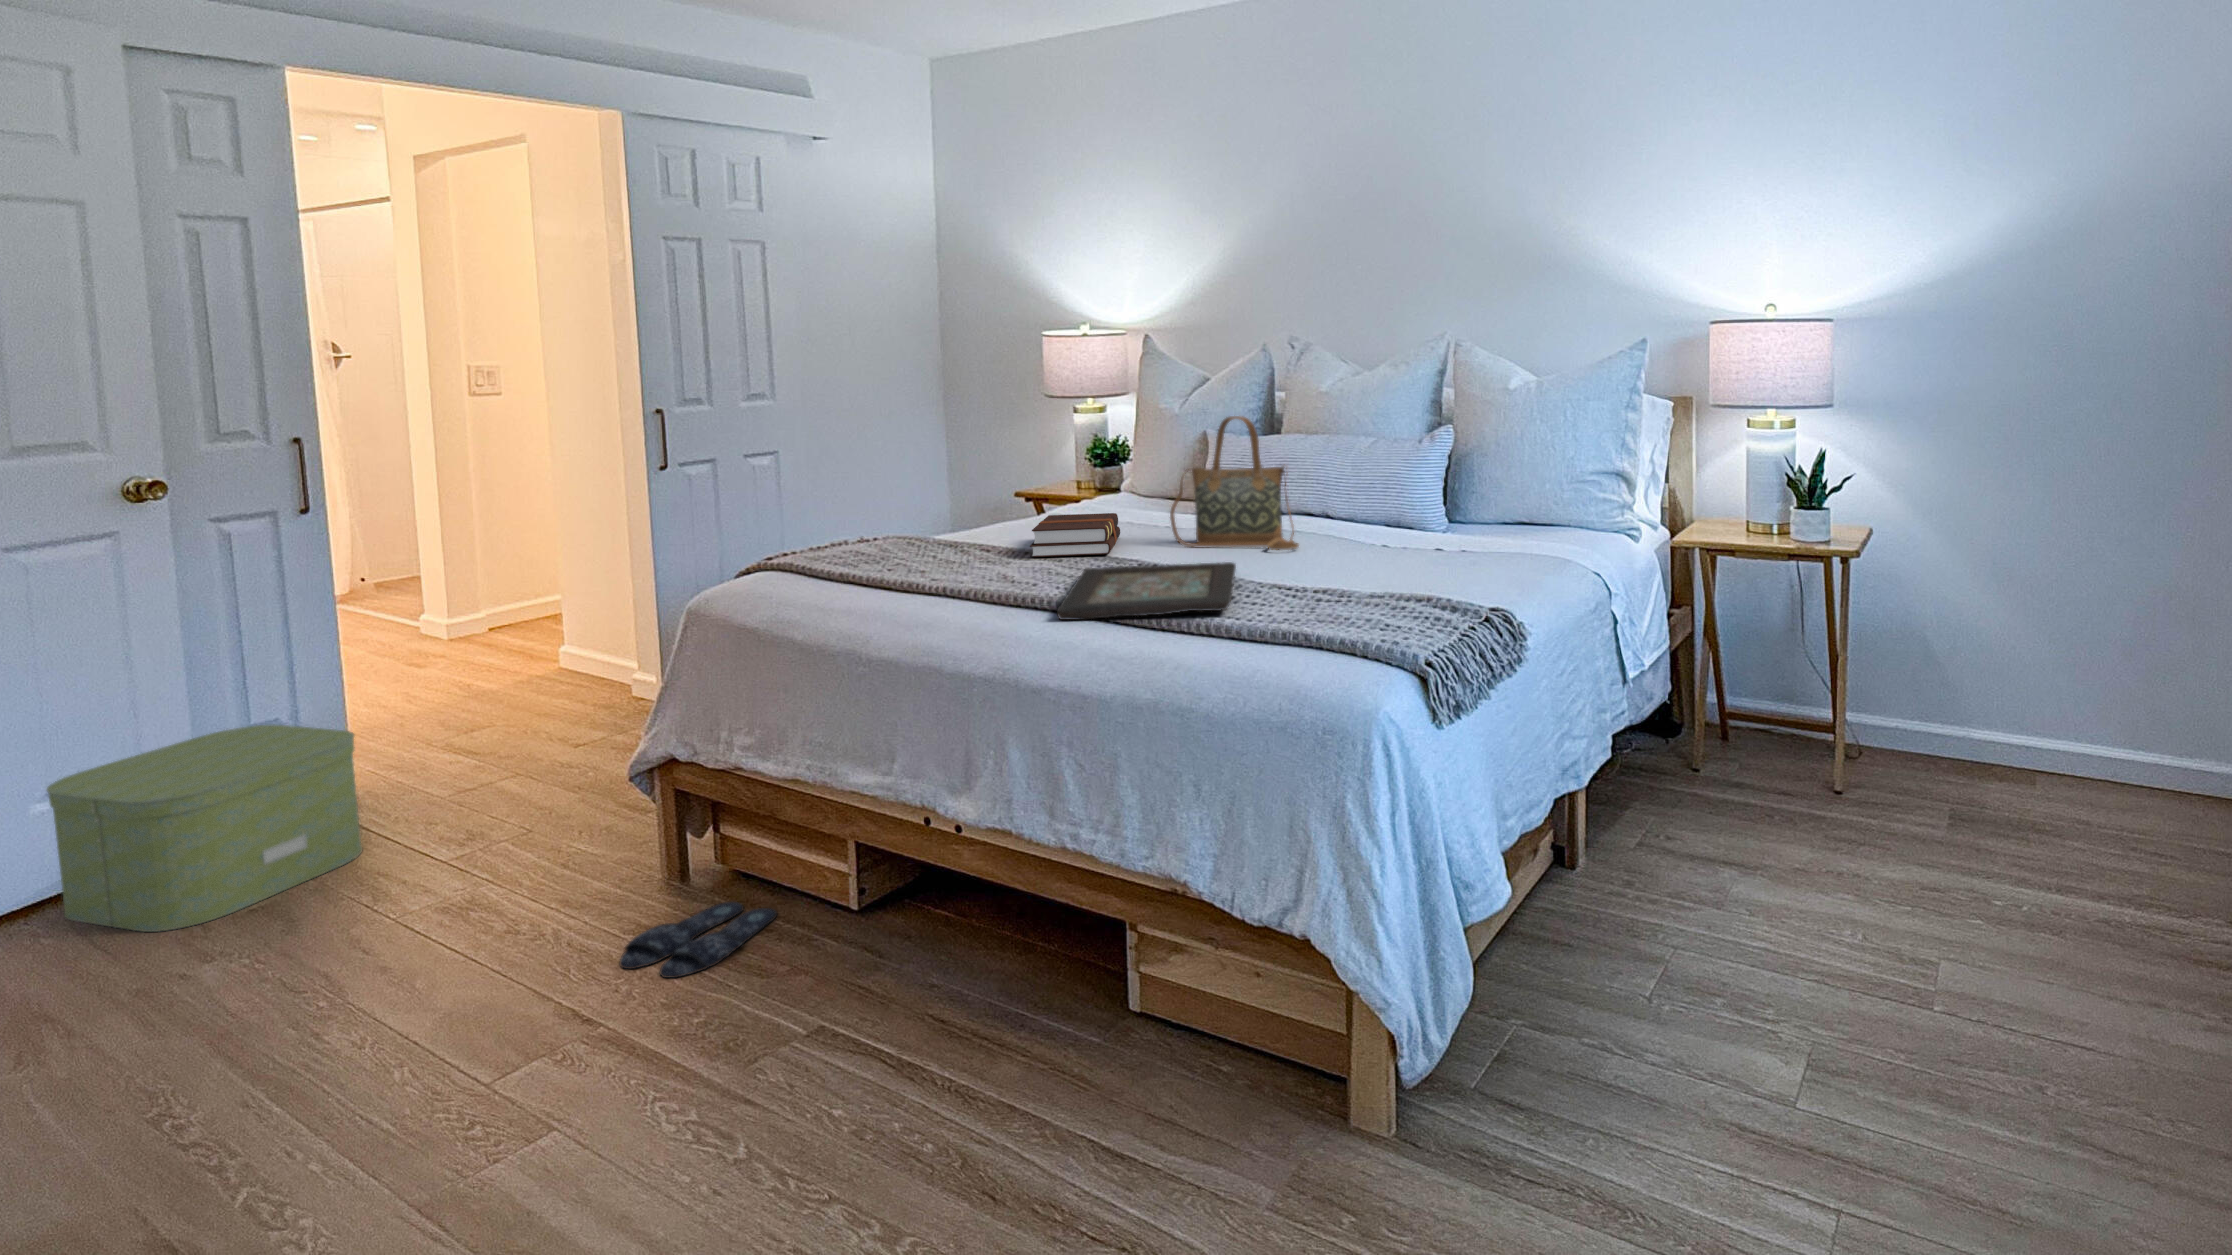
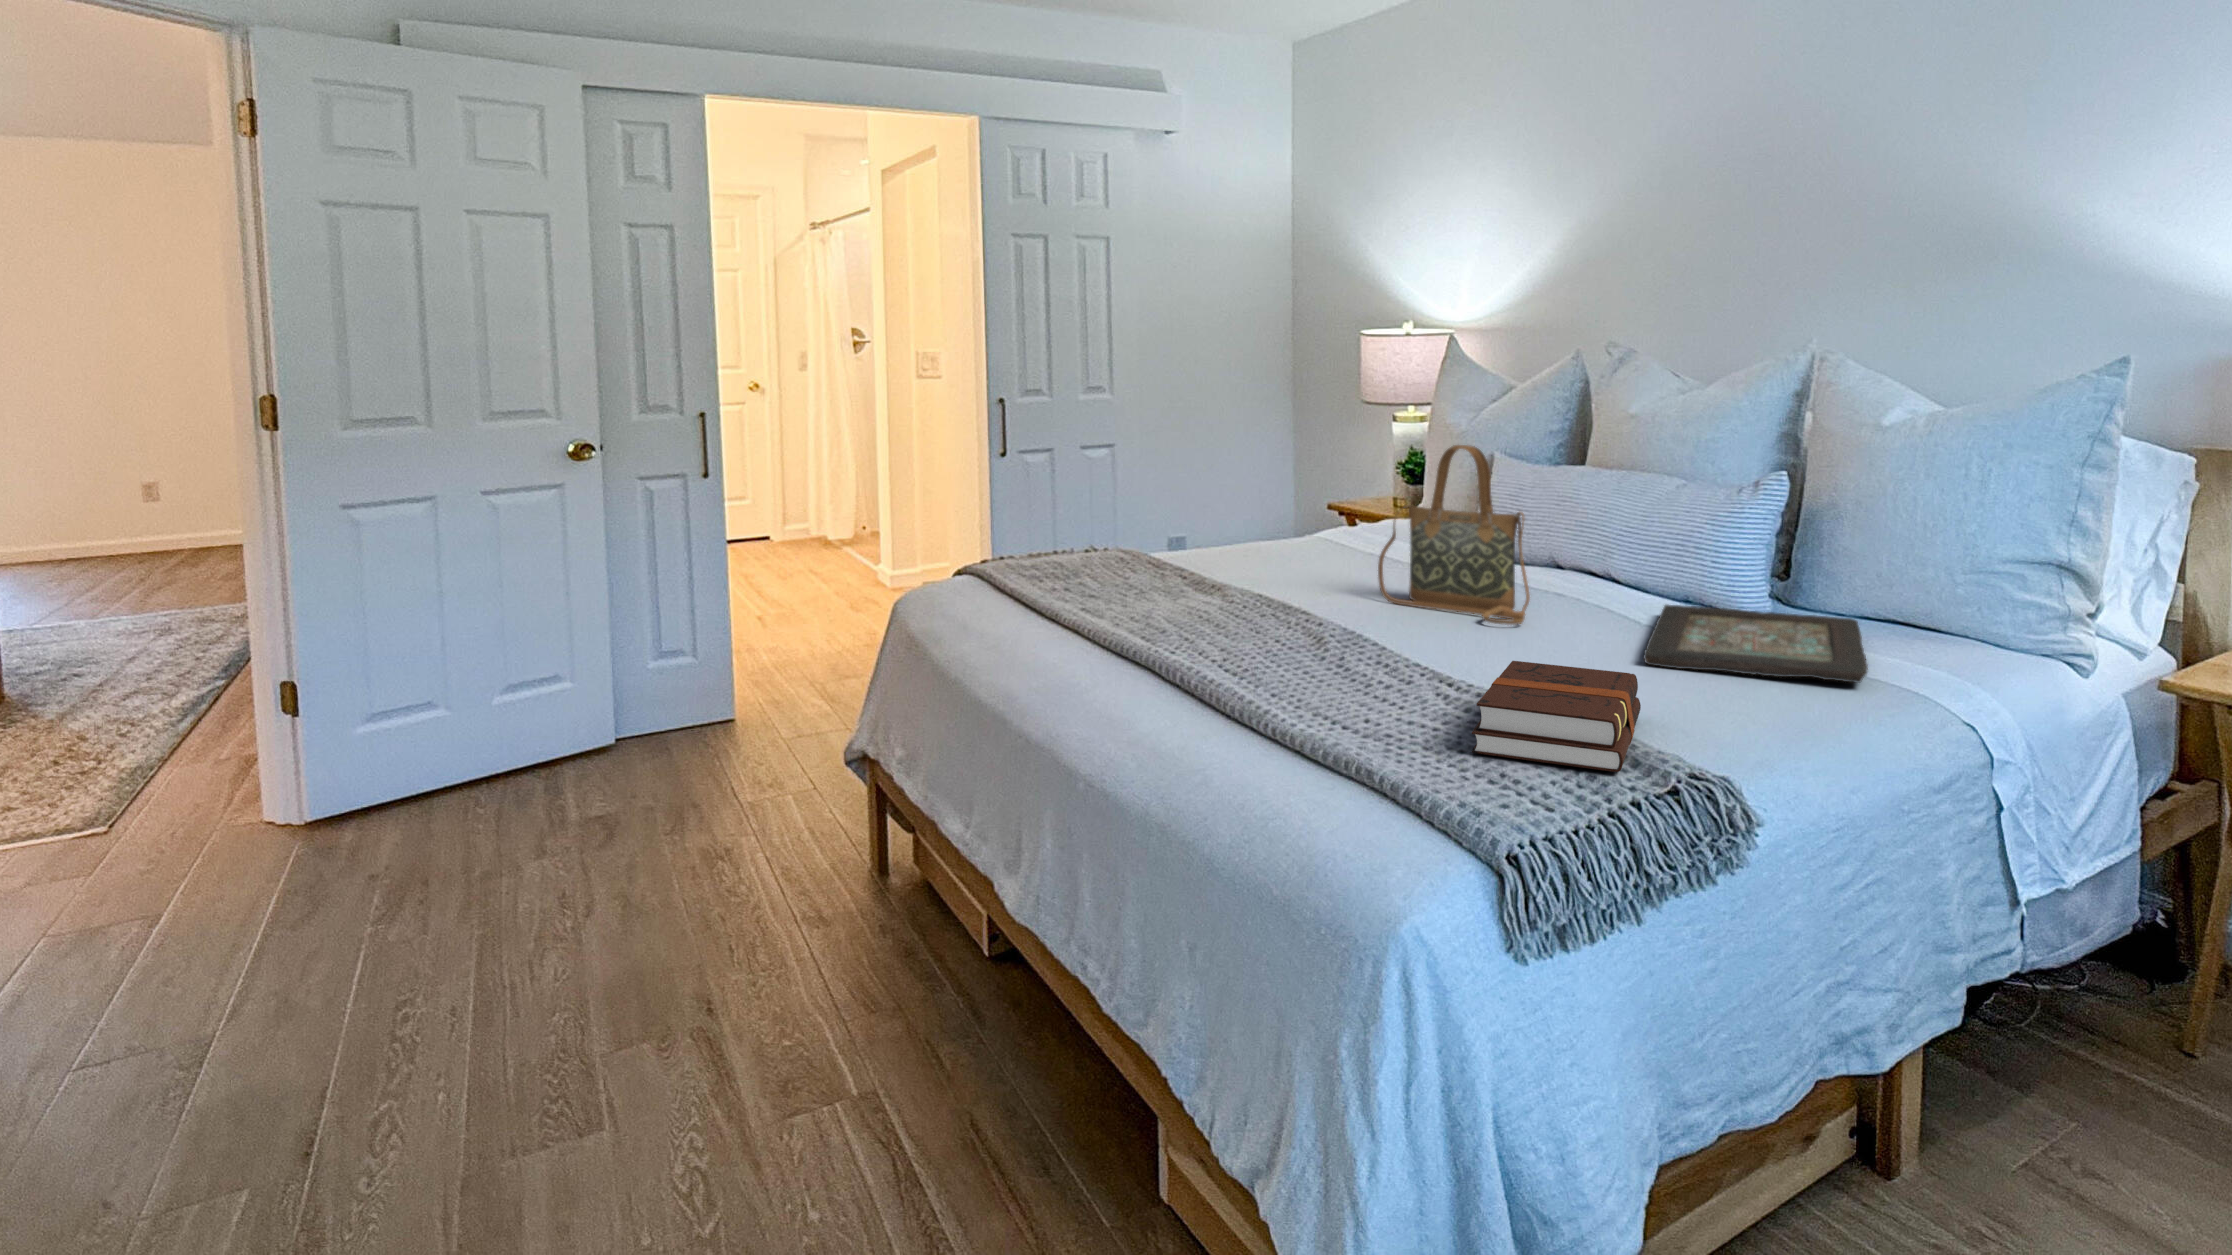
hardback book: present [1030,513,1120,557] -> present [1472,661,1641,772]
decorative tray: present [1057,562,1236,620] -> present [1644,605,1868,683]
storage box: present [47,724,362,932] -> none [488,655,693,821]
slippers: present [620,902,777,978] -> none [772,911,923,985]

